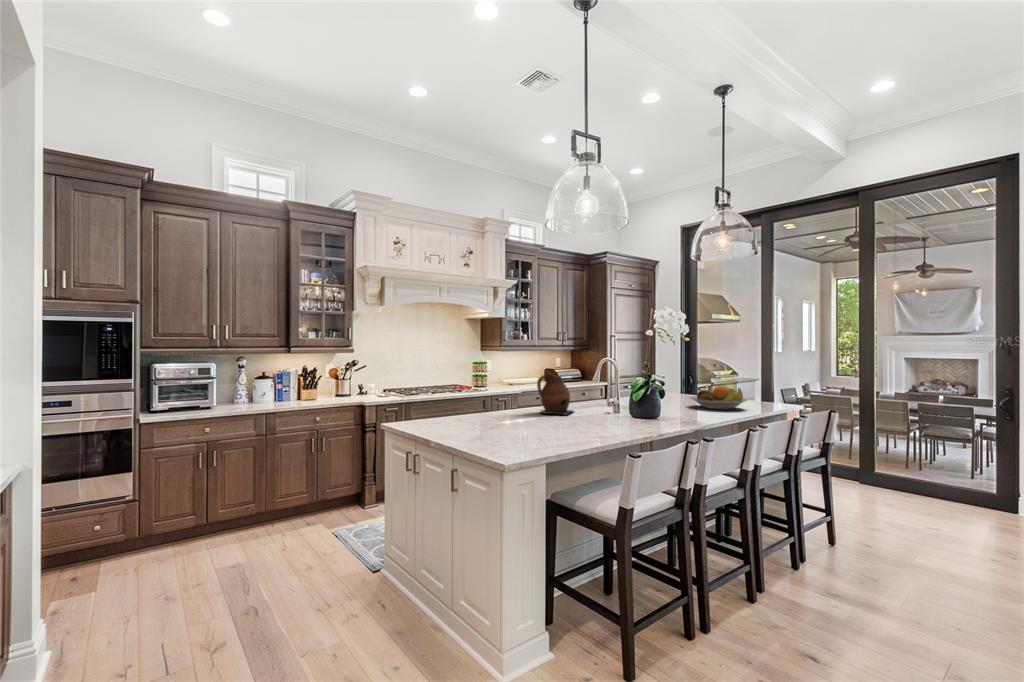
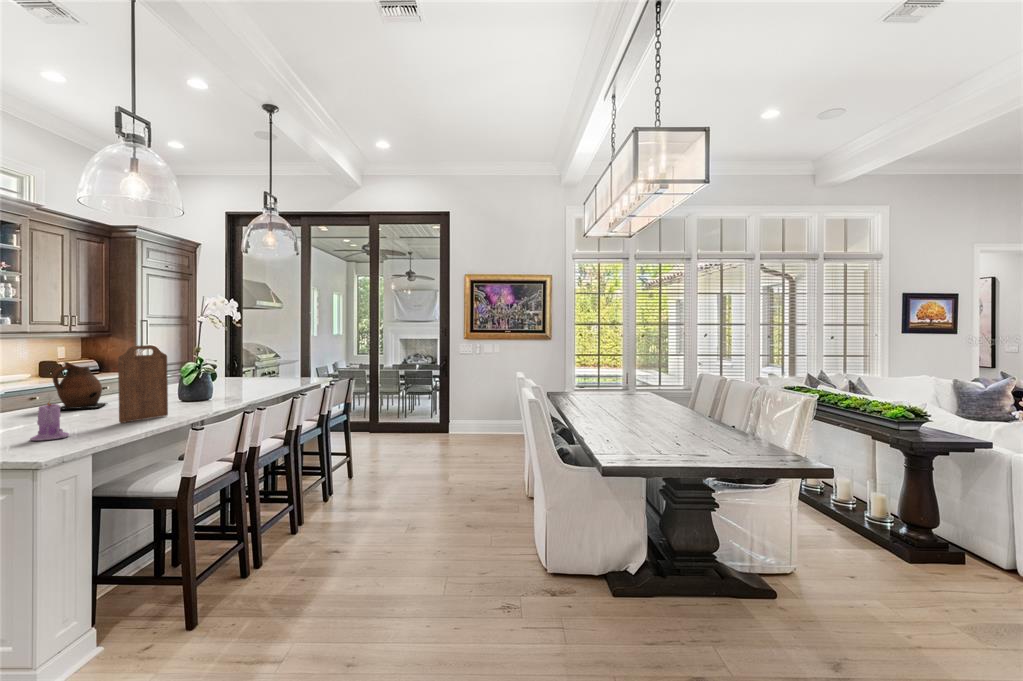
cutting board: none [574,357,615,434] -> present [118,345,168,423]
fruit bowl: present [691,386,747,409] -> none [239,367,291,387]
candle: none [508,404,535,442] -> present [30,402,69,441]

